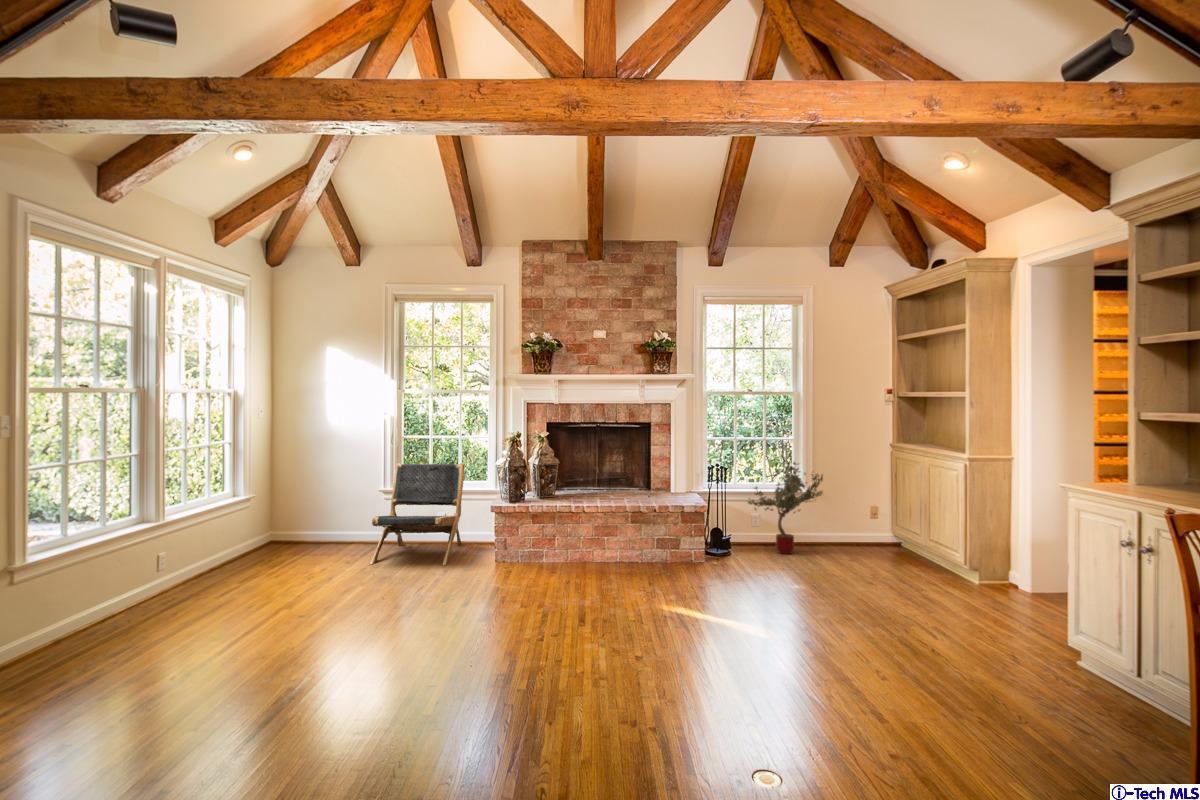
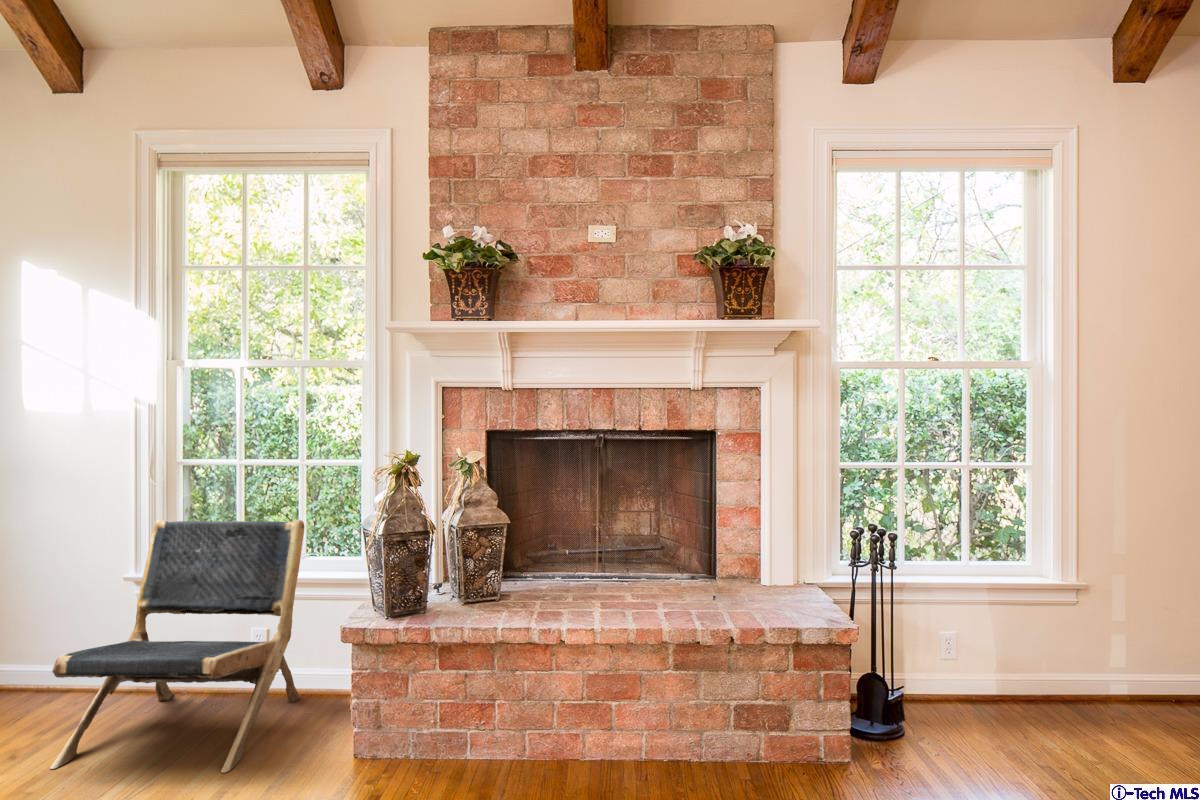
potted tree: present [748,462,823,554] -> none [938,516,1125,734]

